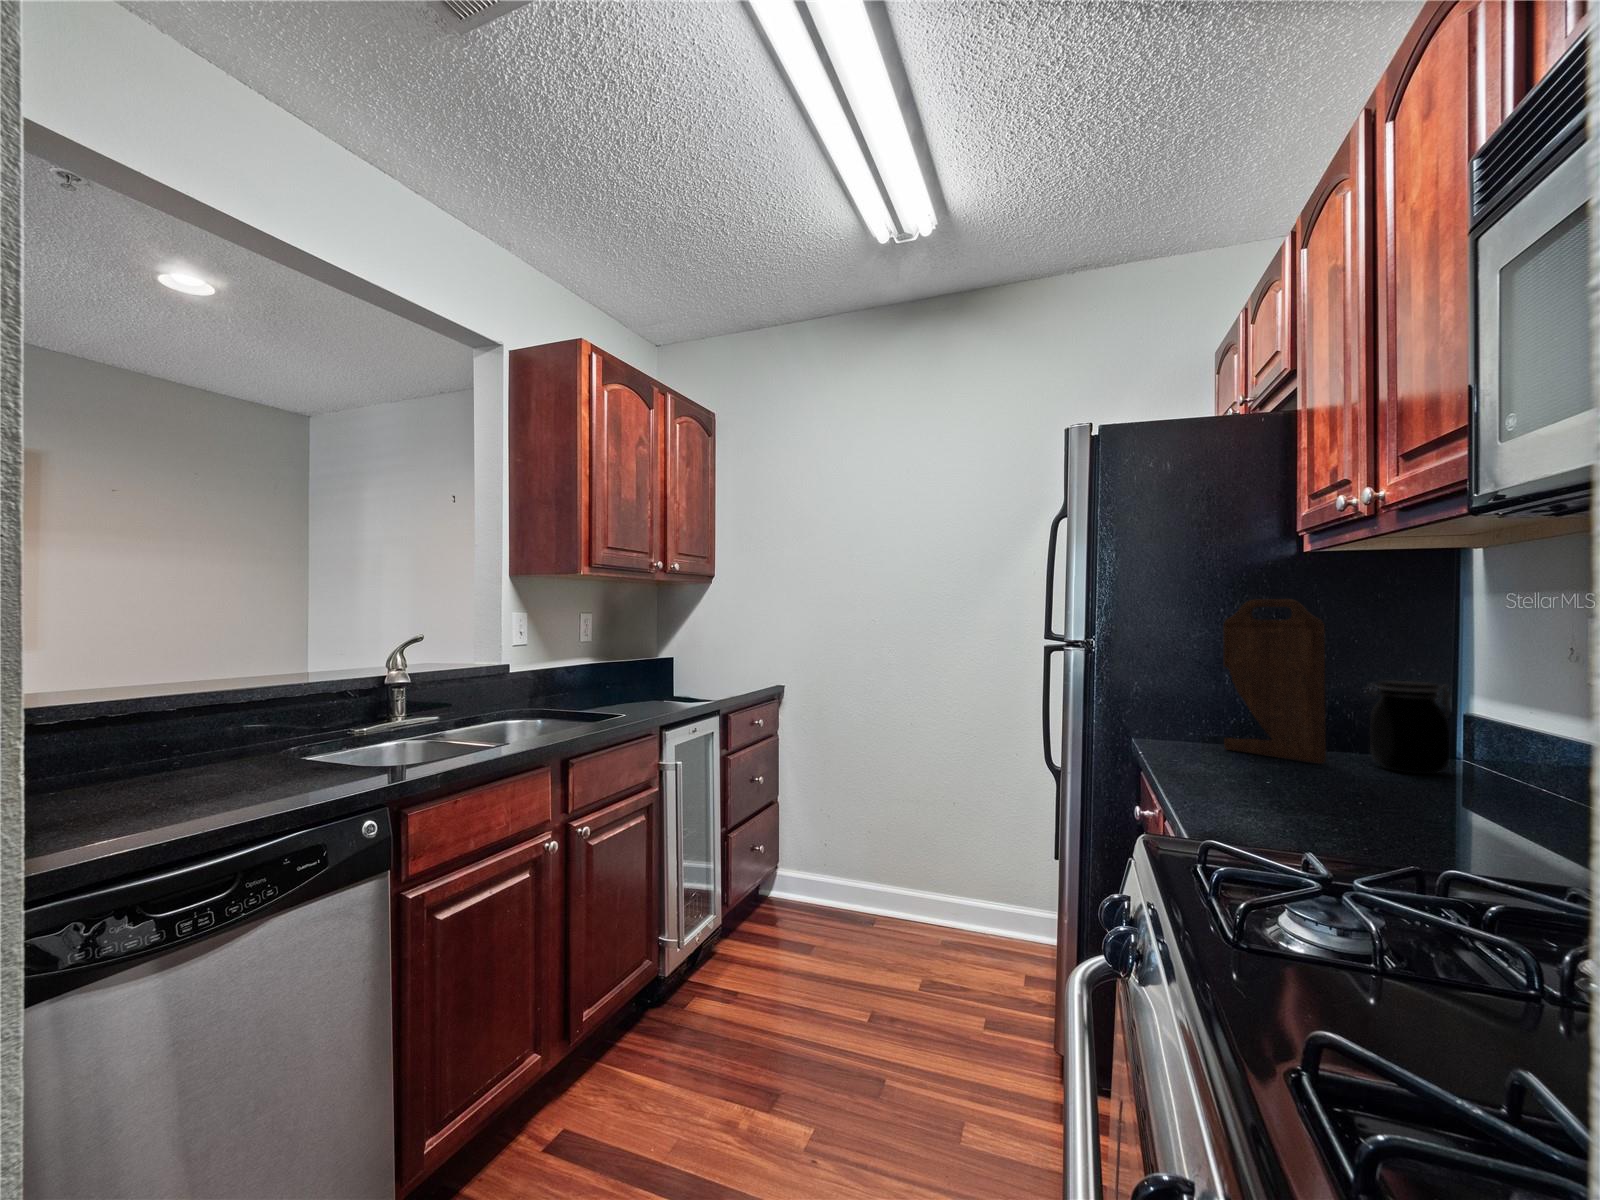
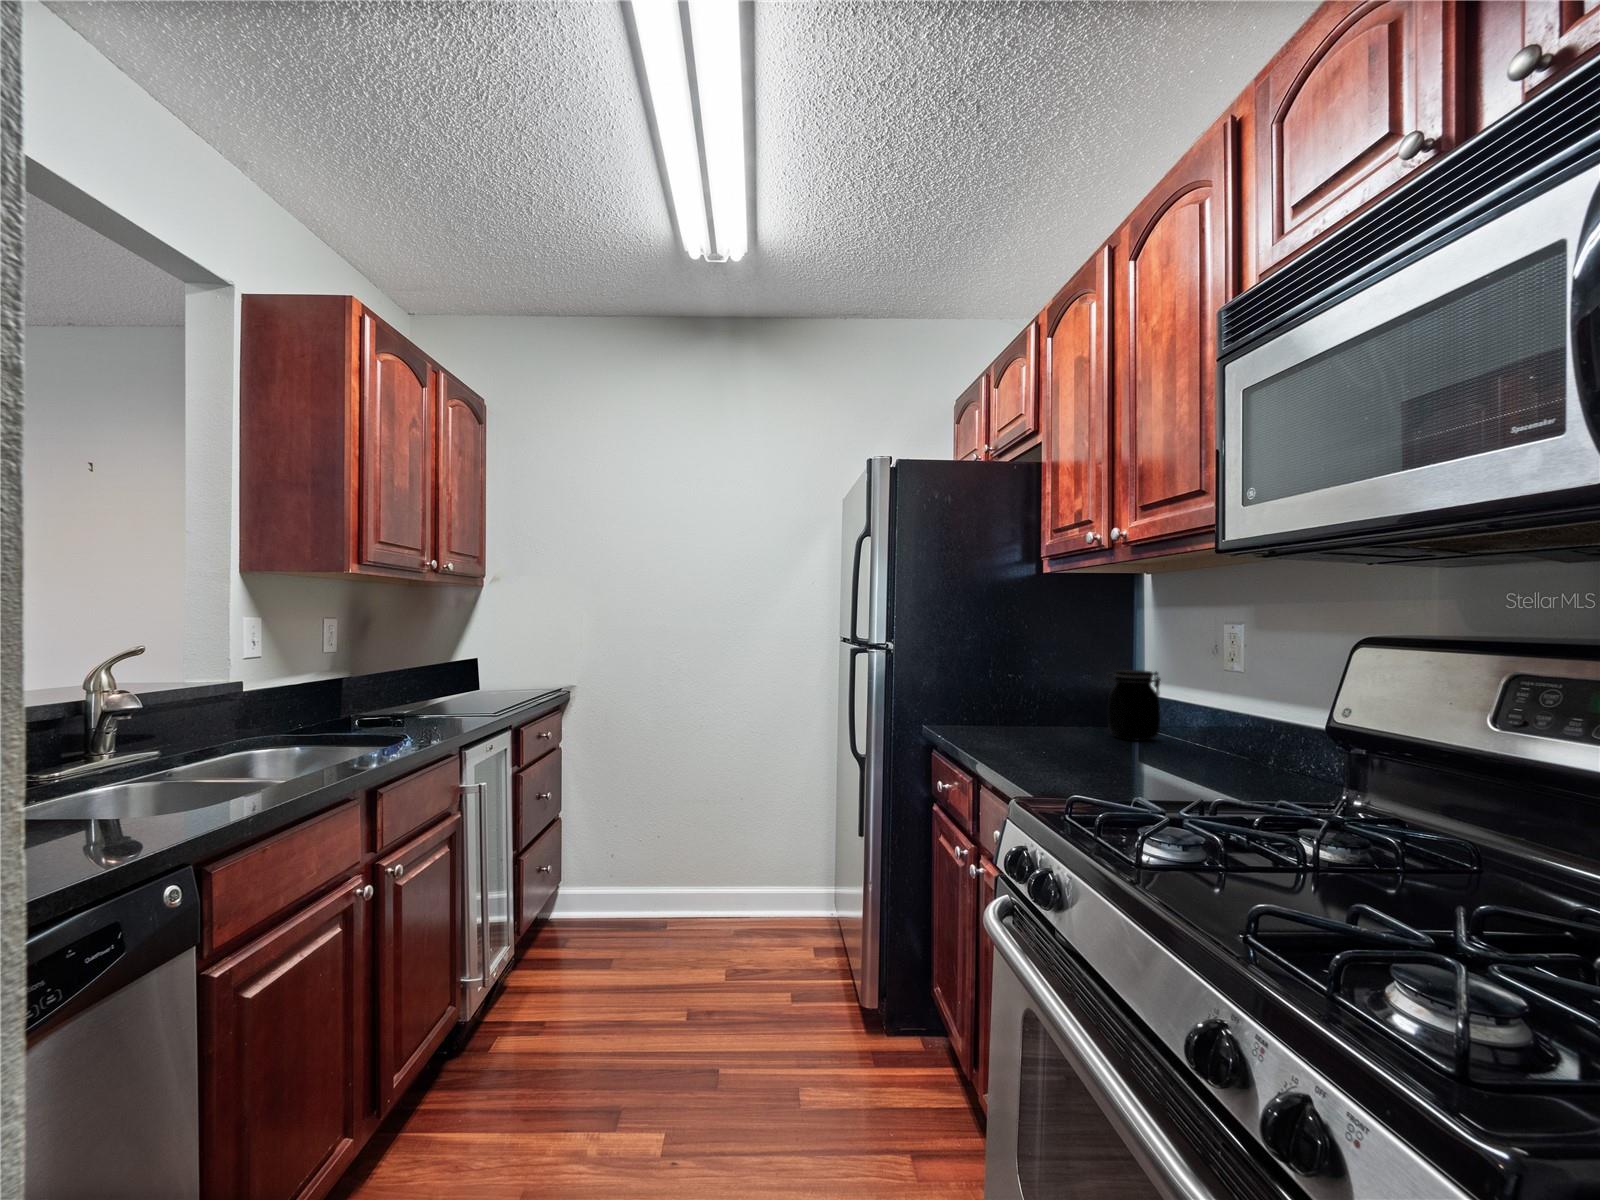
cutting board: present [1223,599,1326,764] -> none [1006,606,1082,738]

